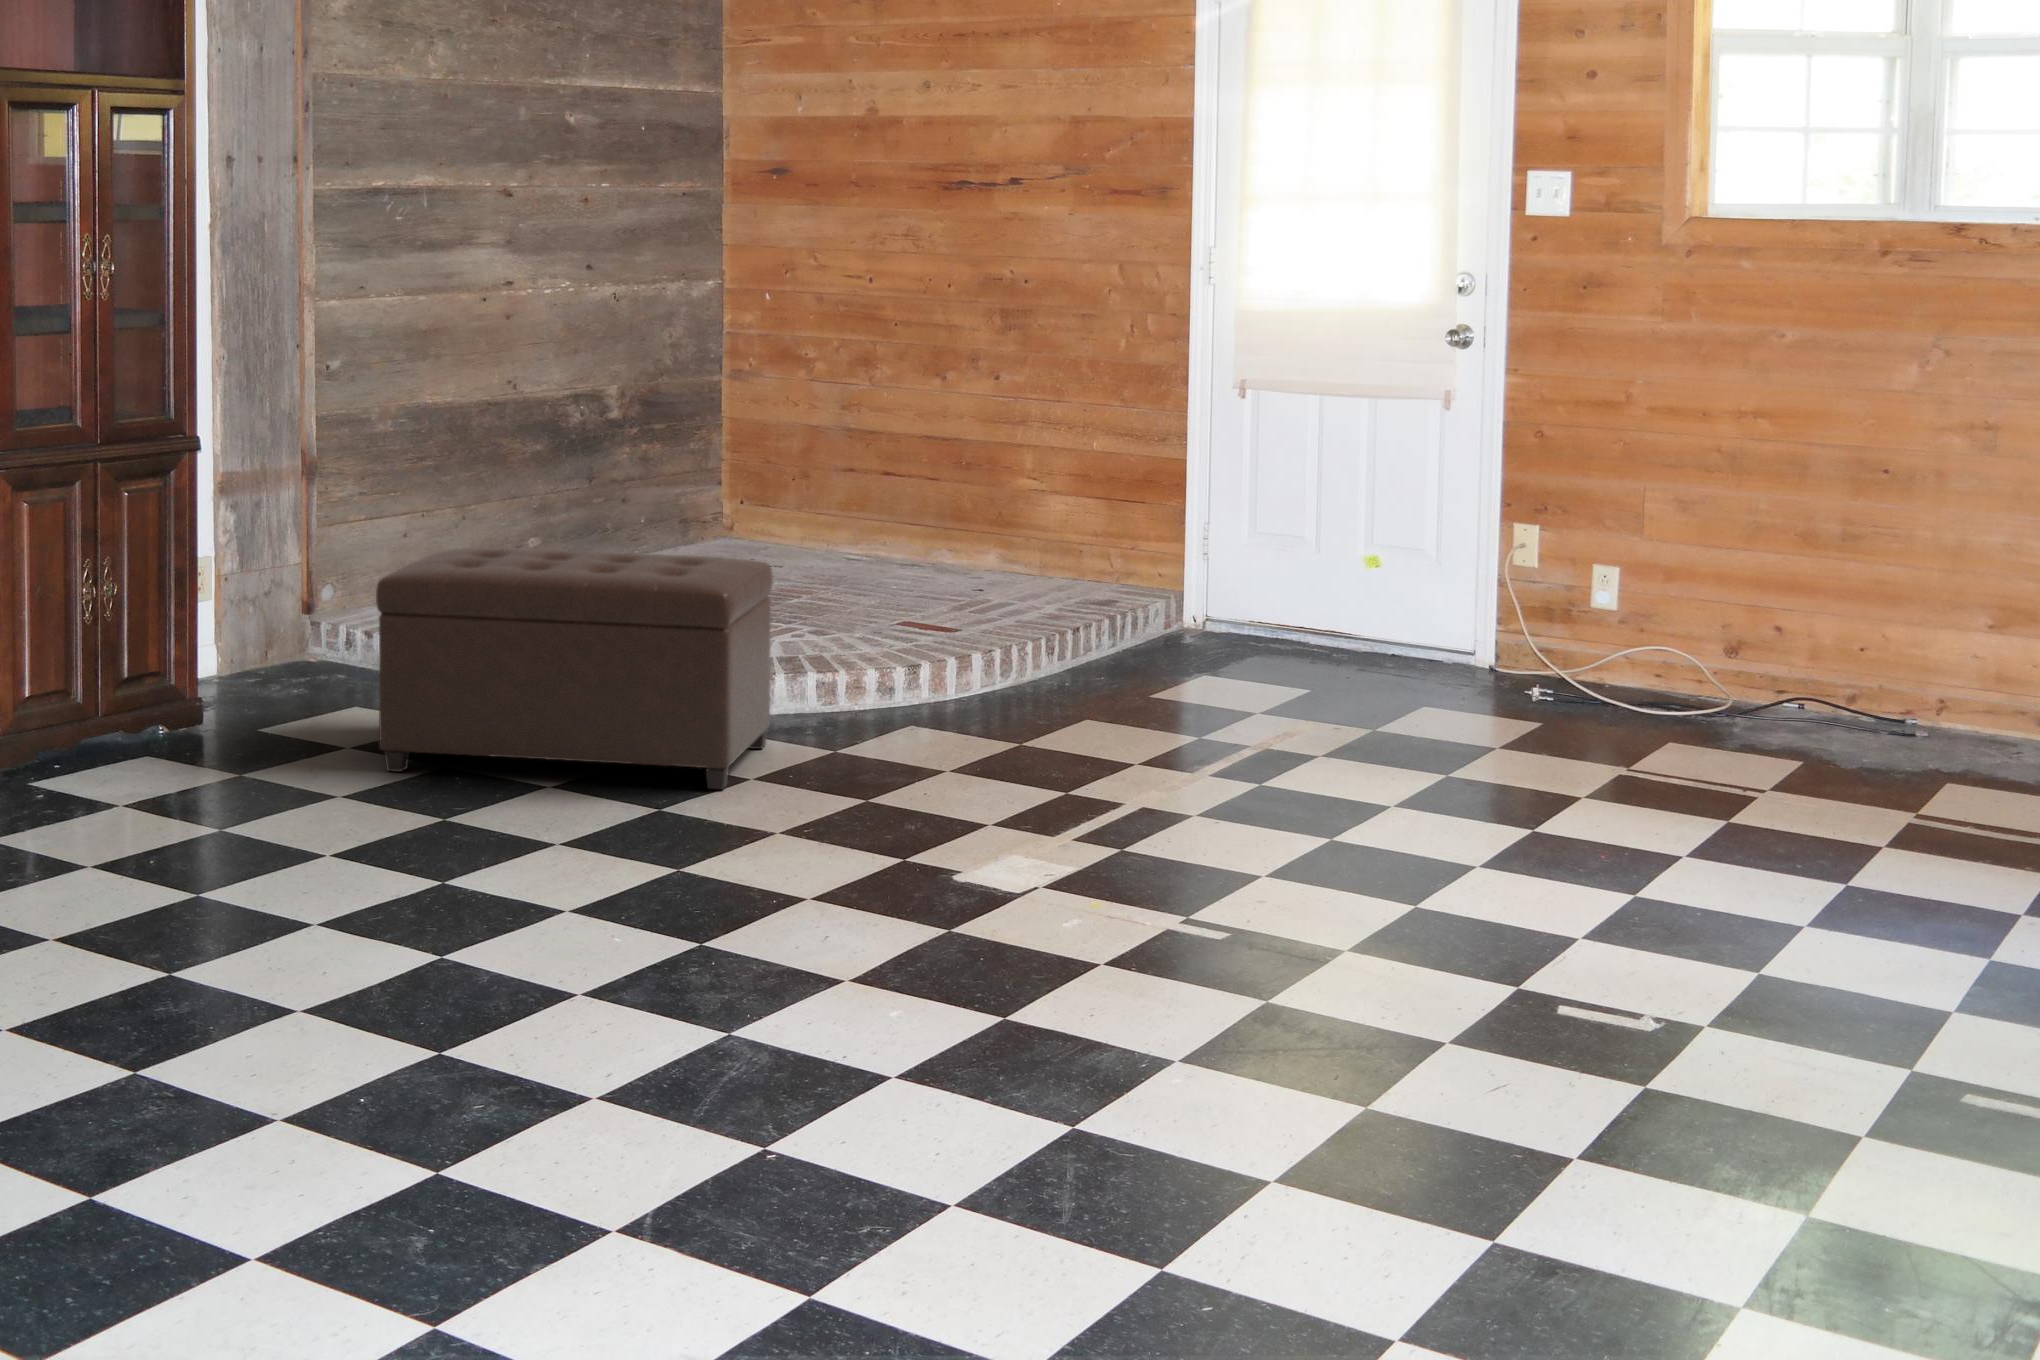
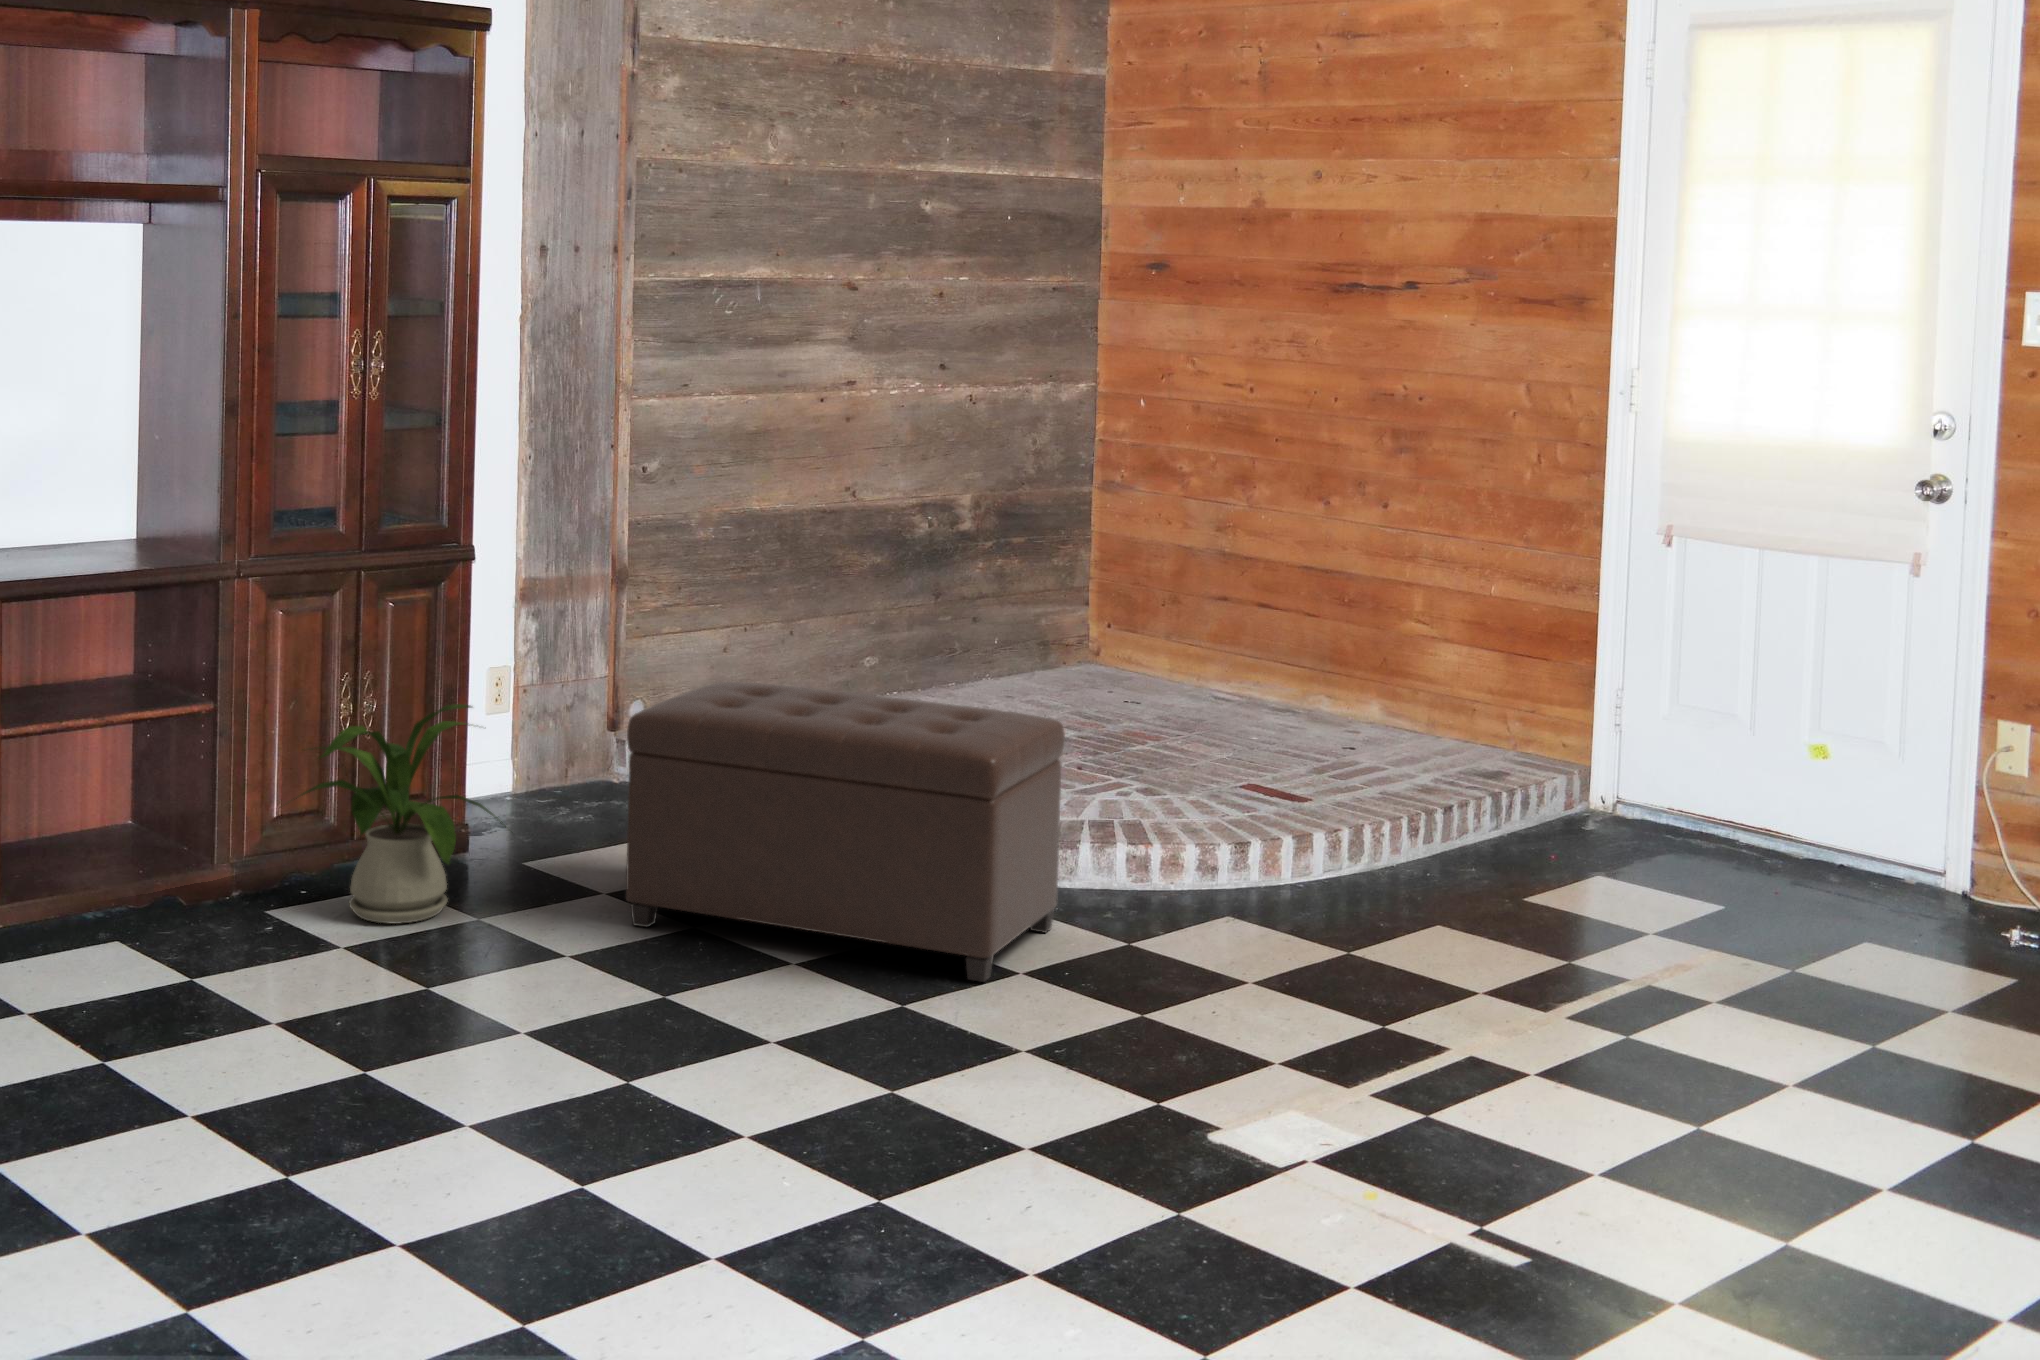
house plant: none [31,578,268,787] -> present [301,704,503,924]

